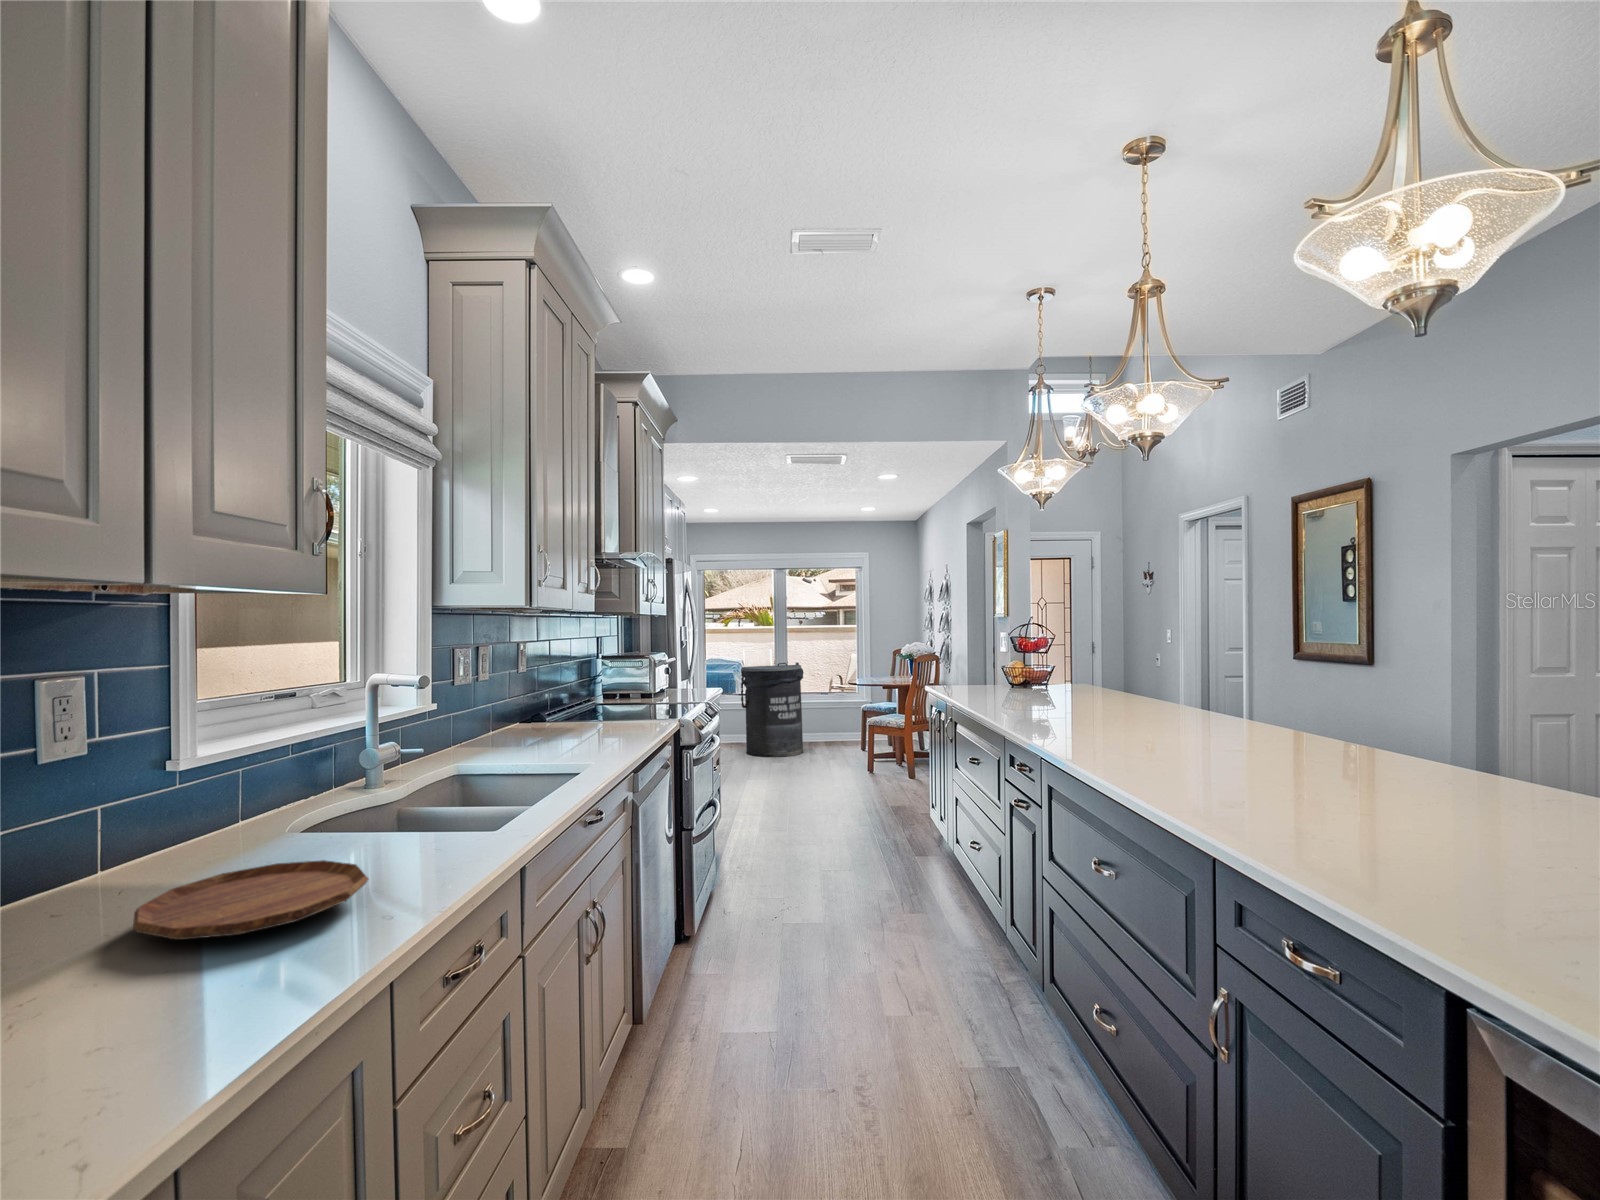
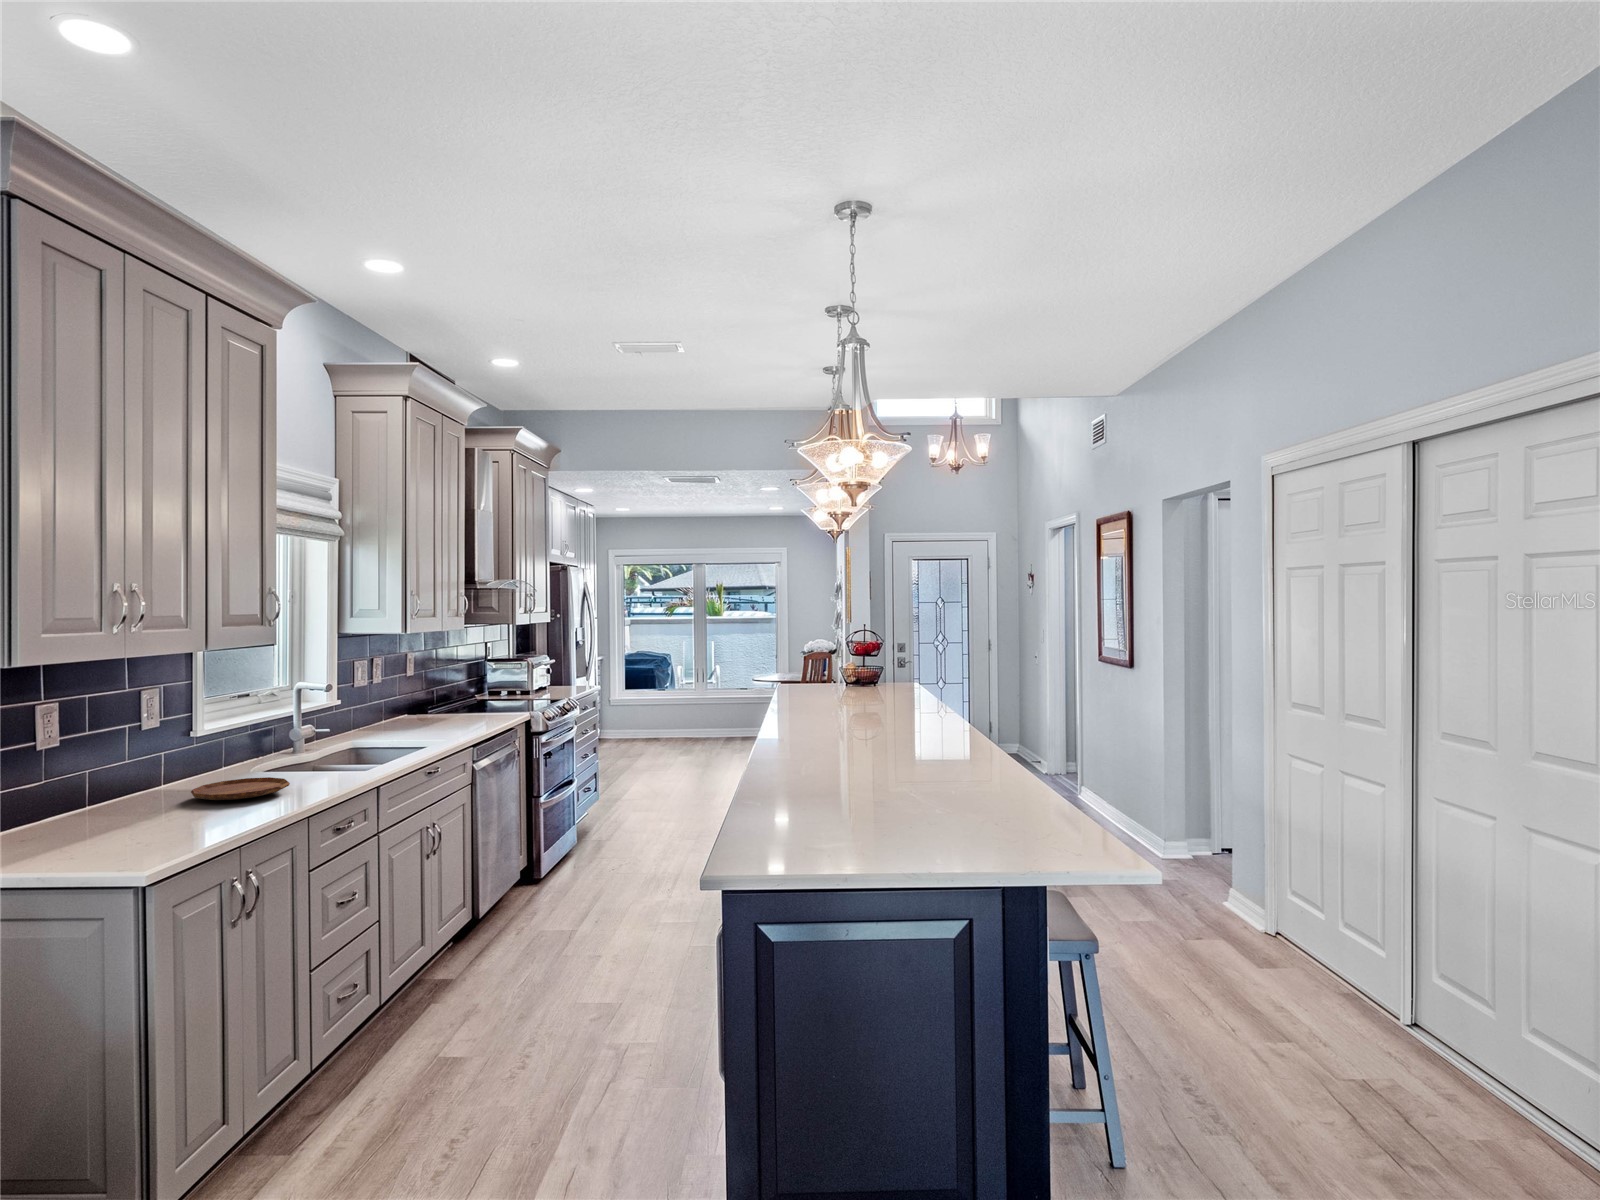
trash can: present [741,662,804,757] -> none [666,657,728,749]

